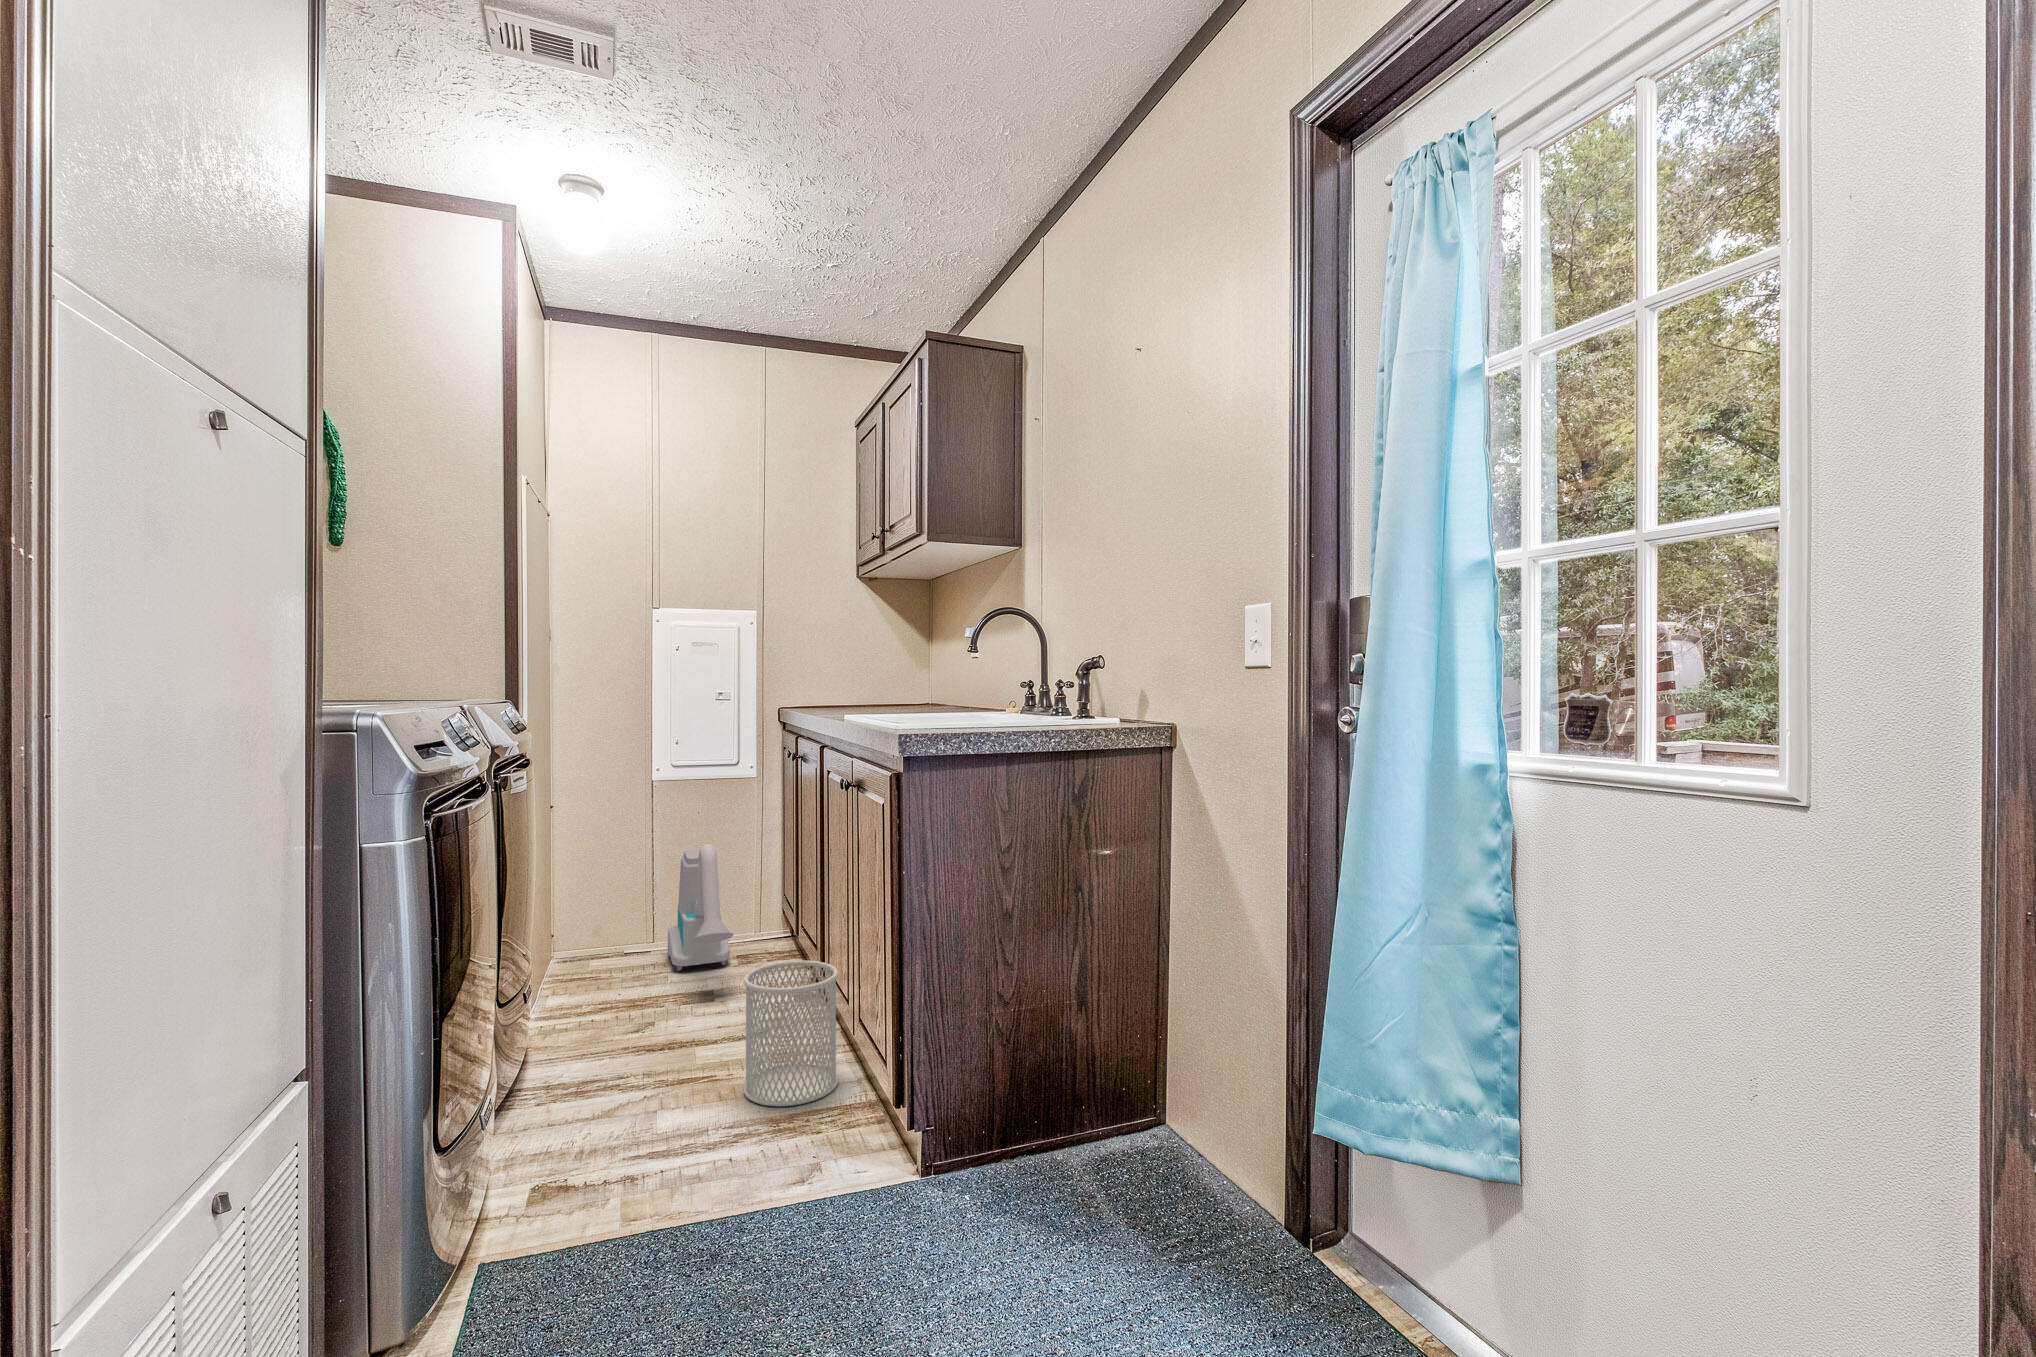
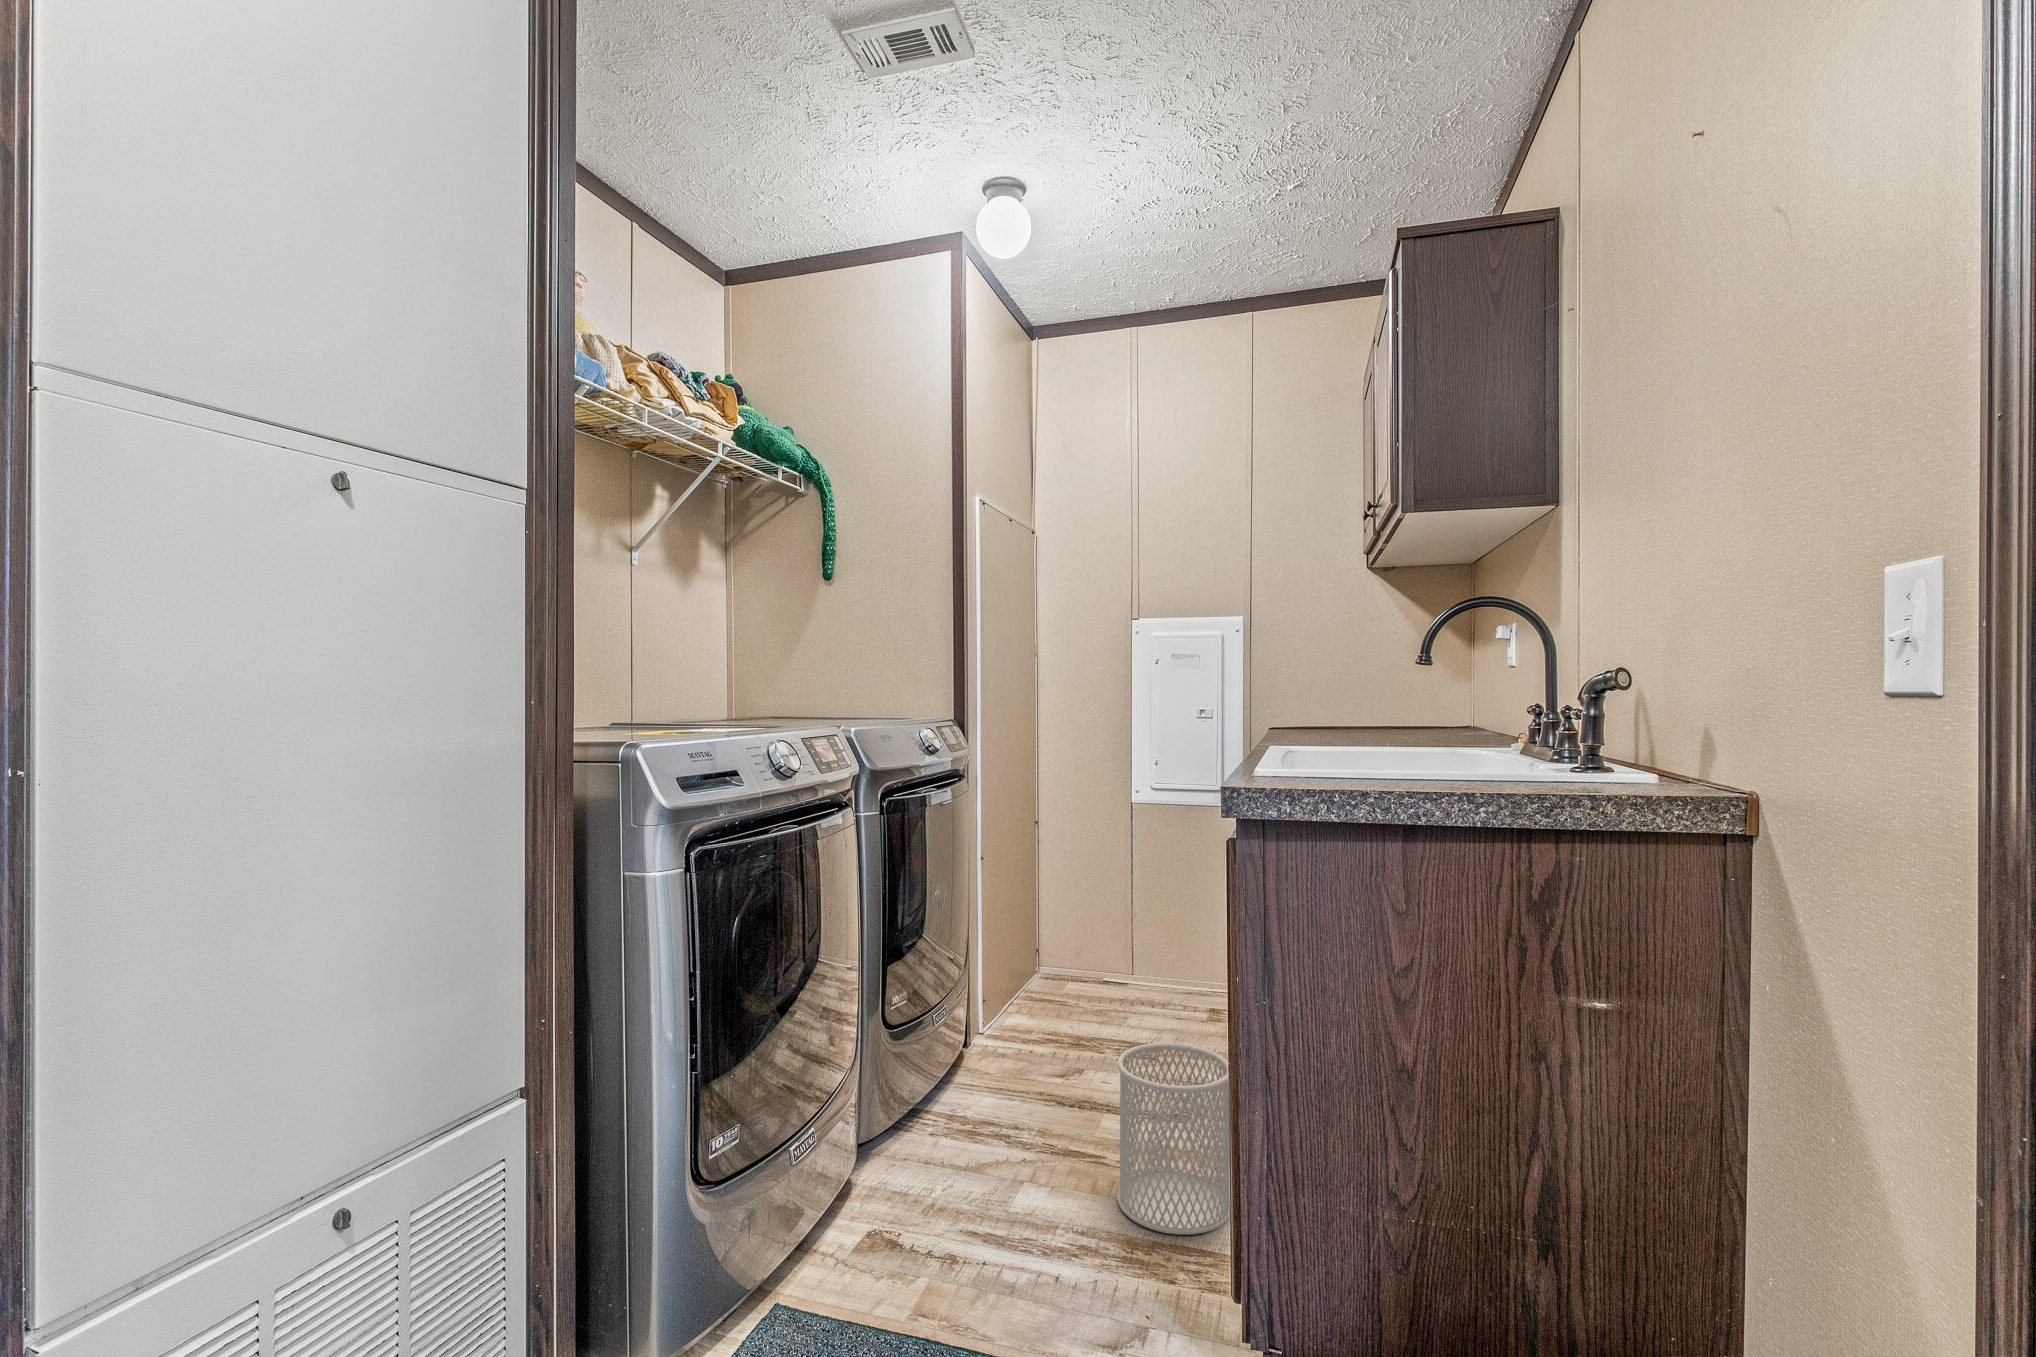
vacuum cleaner: present [668,844,733,971] -> none [1137,879,1201,1016]

